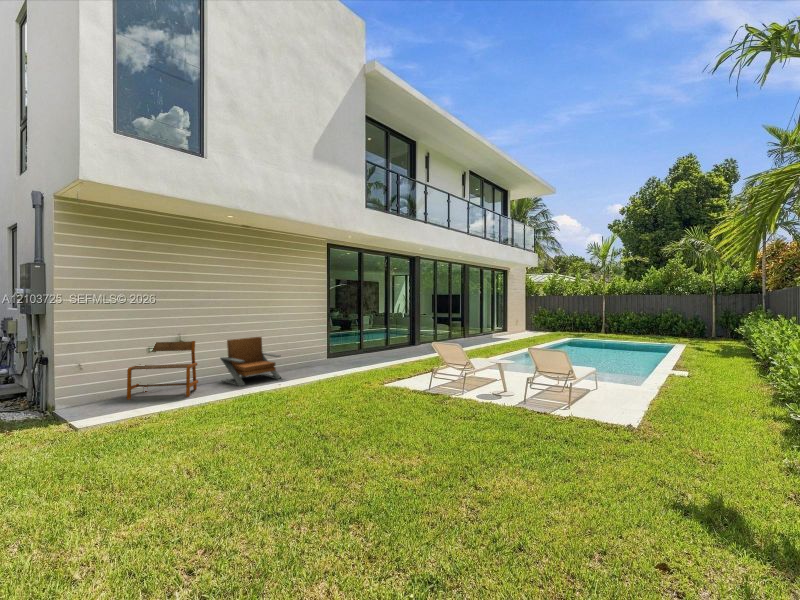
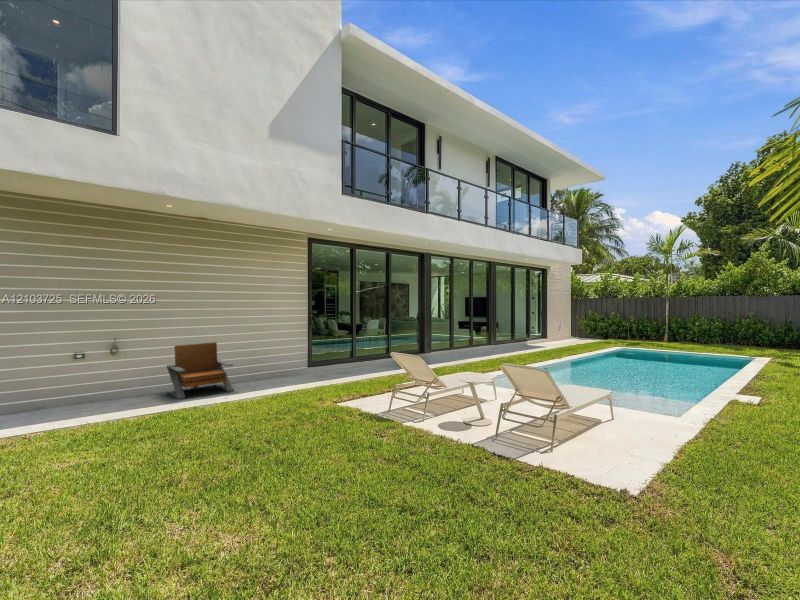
bench: present [127,341,198,400] -> none [42,347,130,412]

